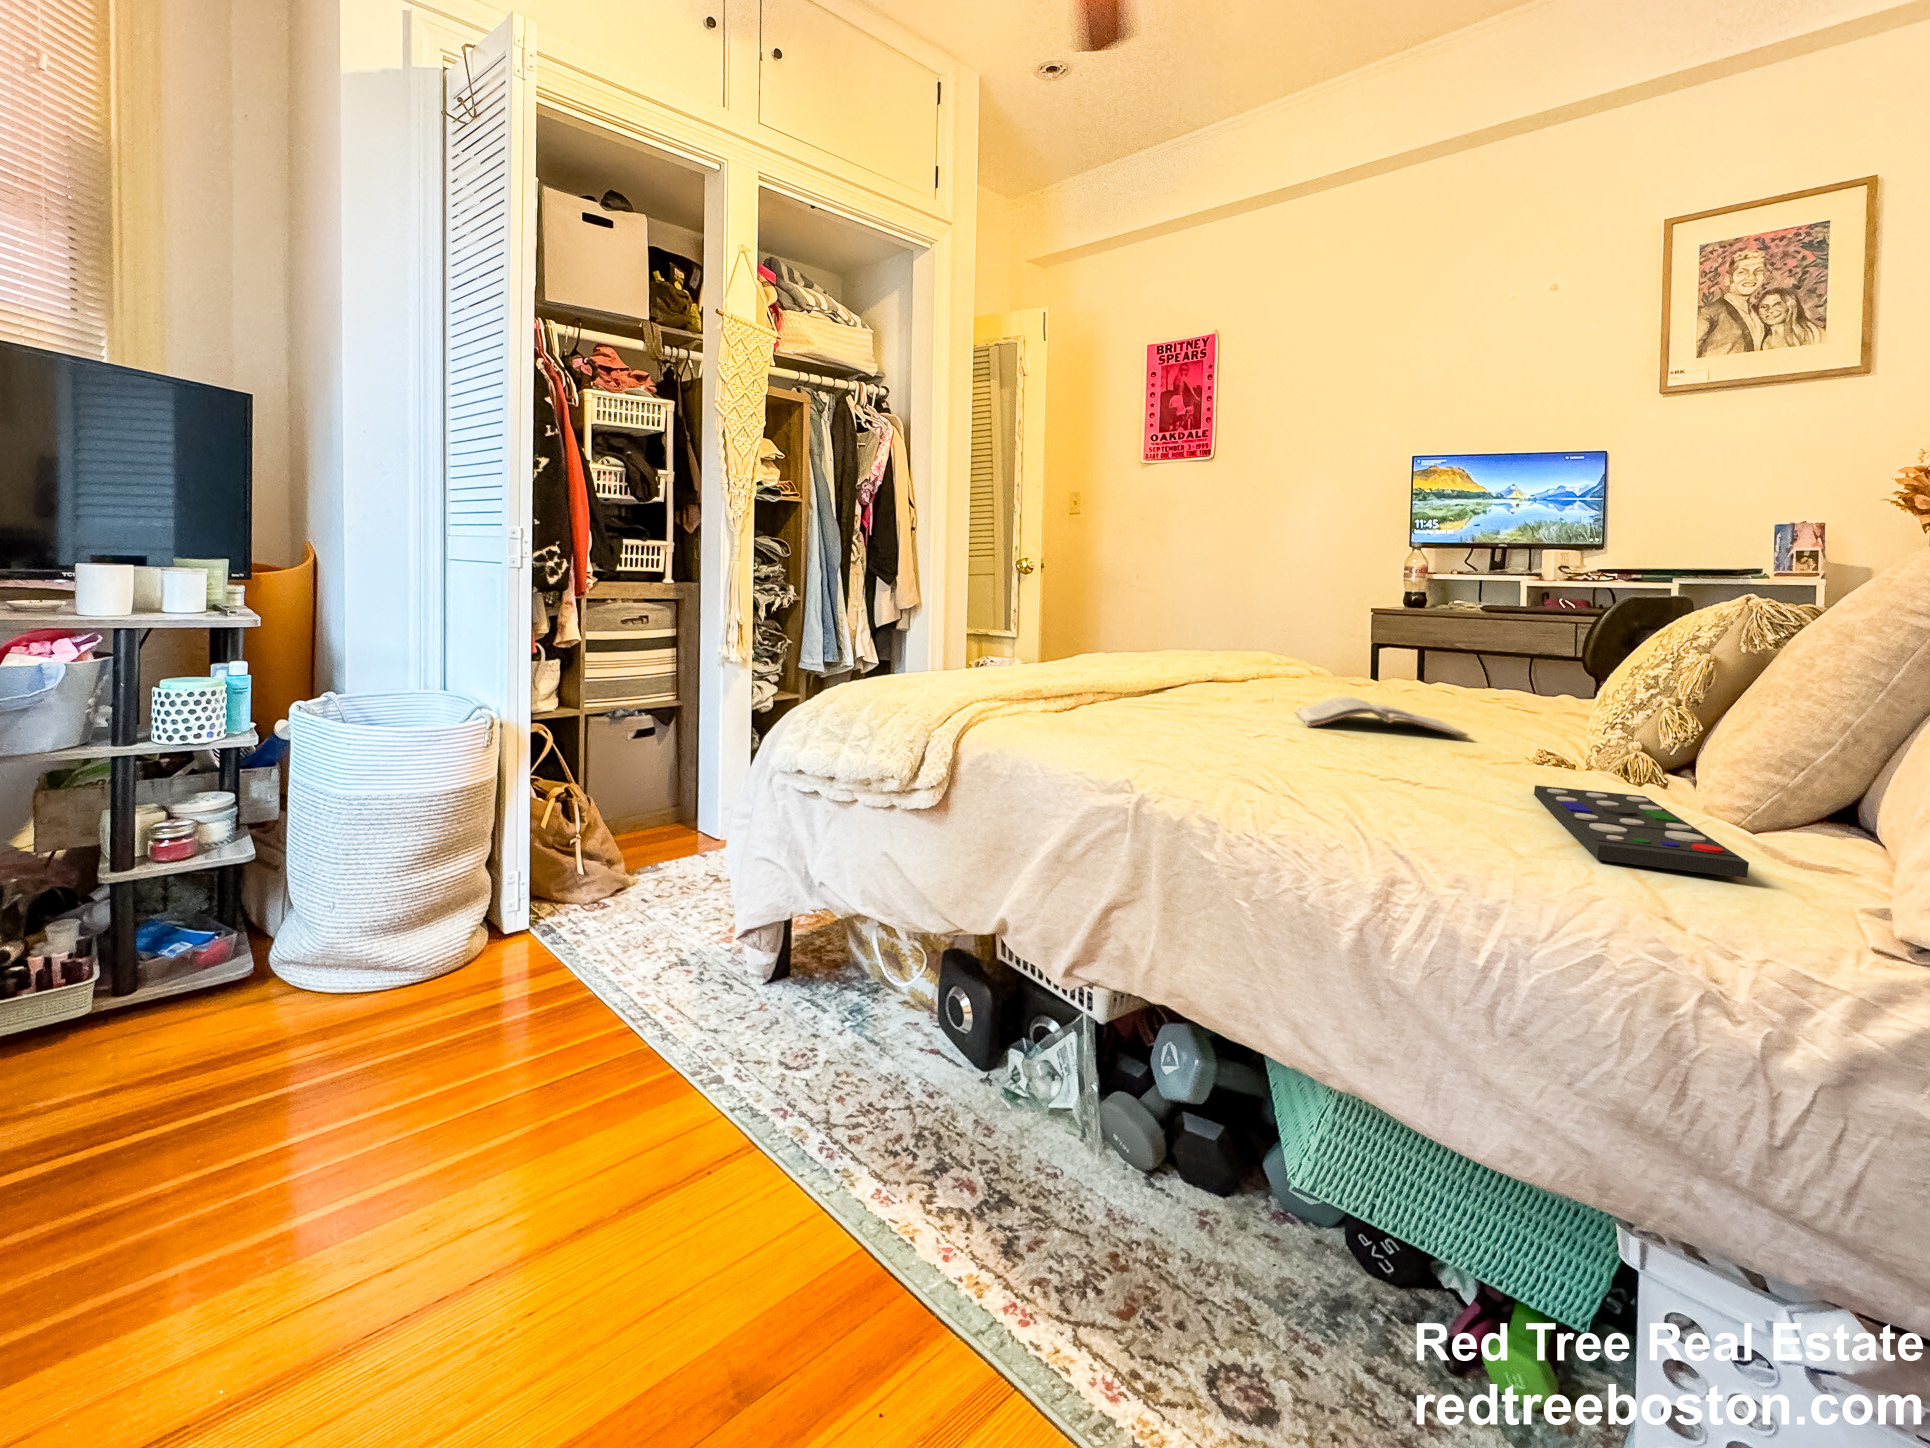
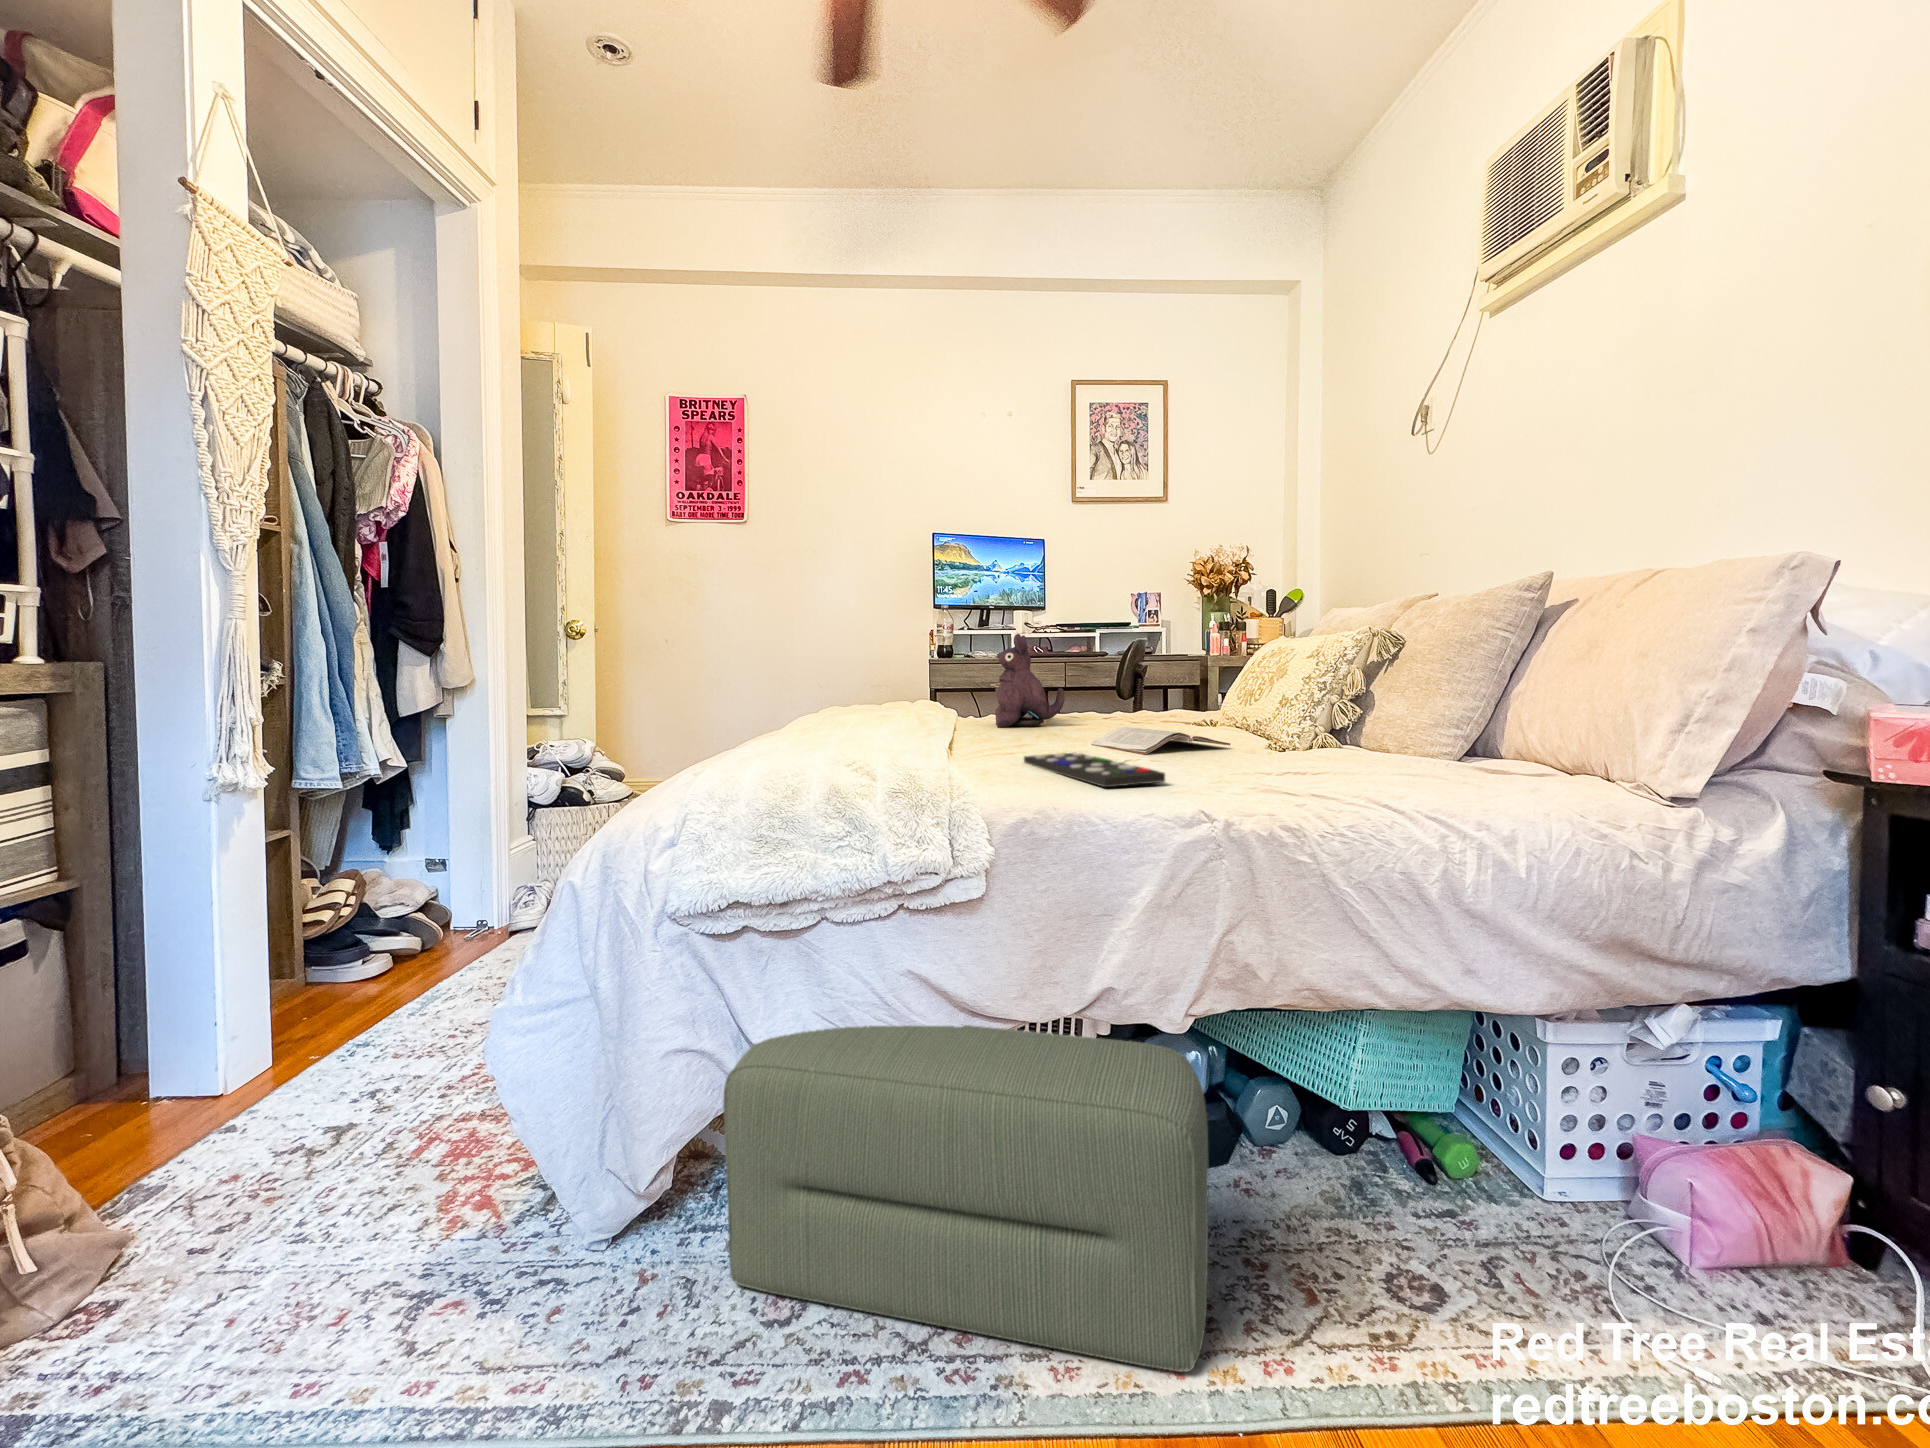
plush toy: none [1270,581,1365,690] -> present [995,634,1065,727]
remote control: present [1534,785,1749,878] -> present [1024,753,1165,787]
pouf: none [787,873,1063,1245] -> present [723,1024,1208,1372]

